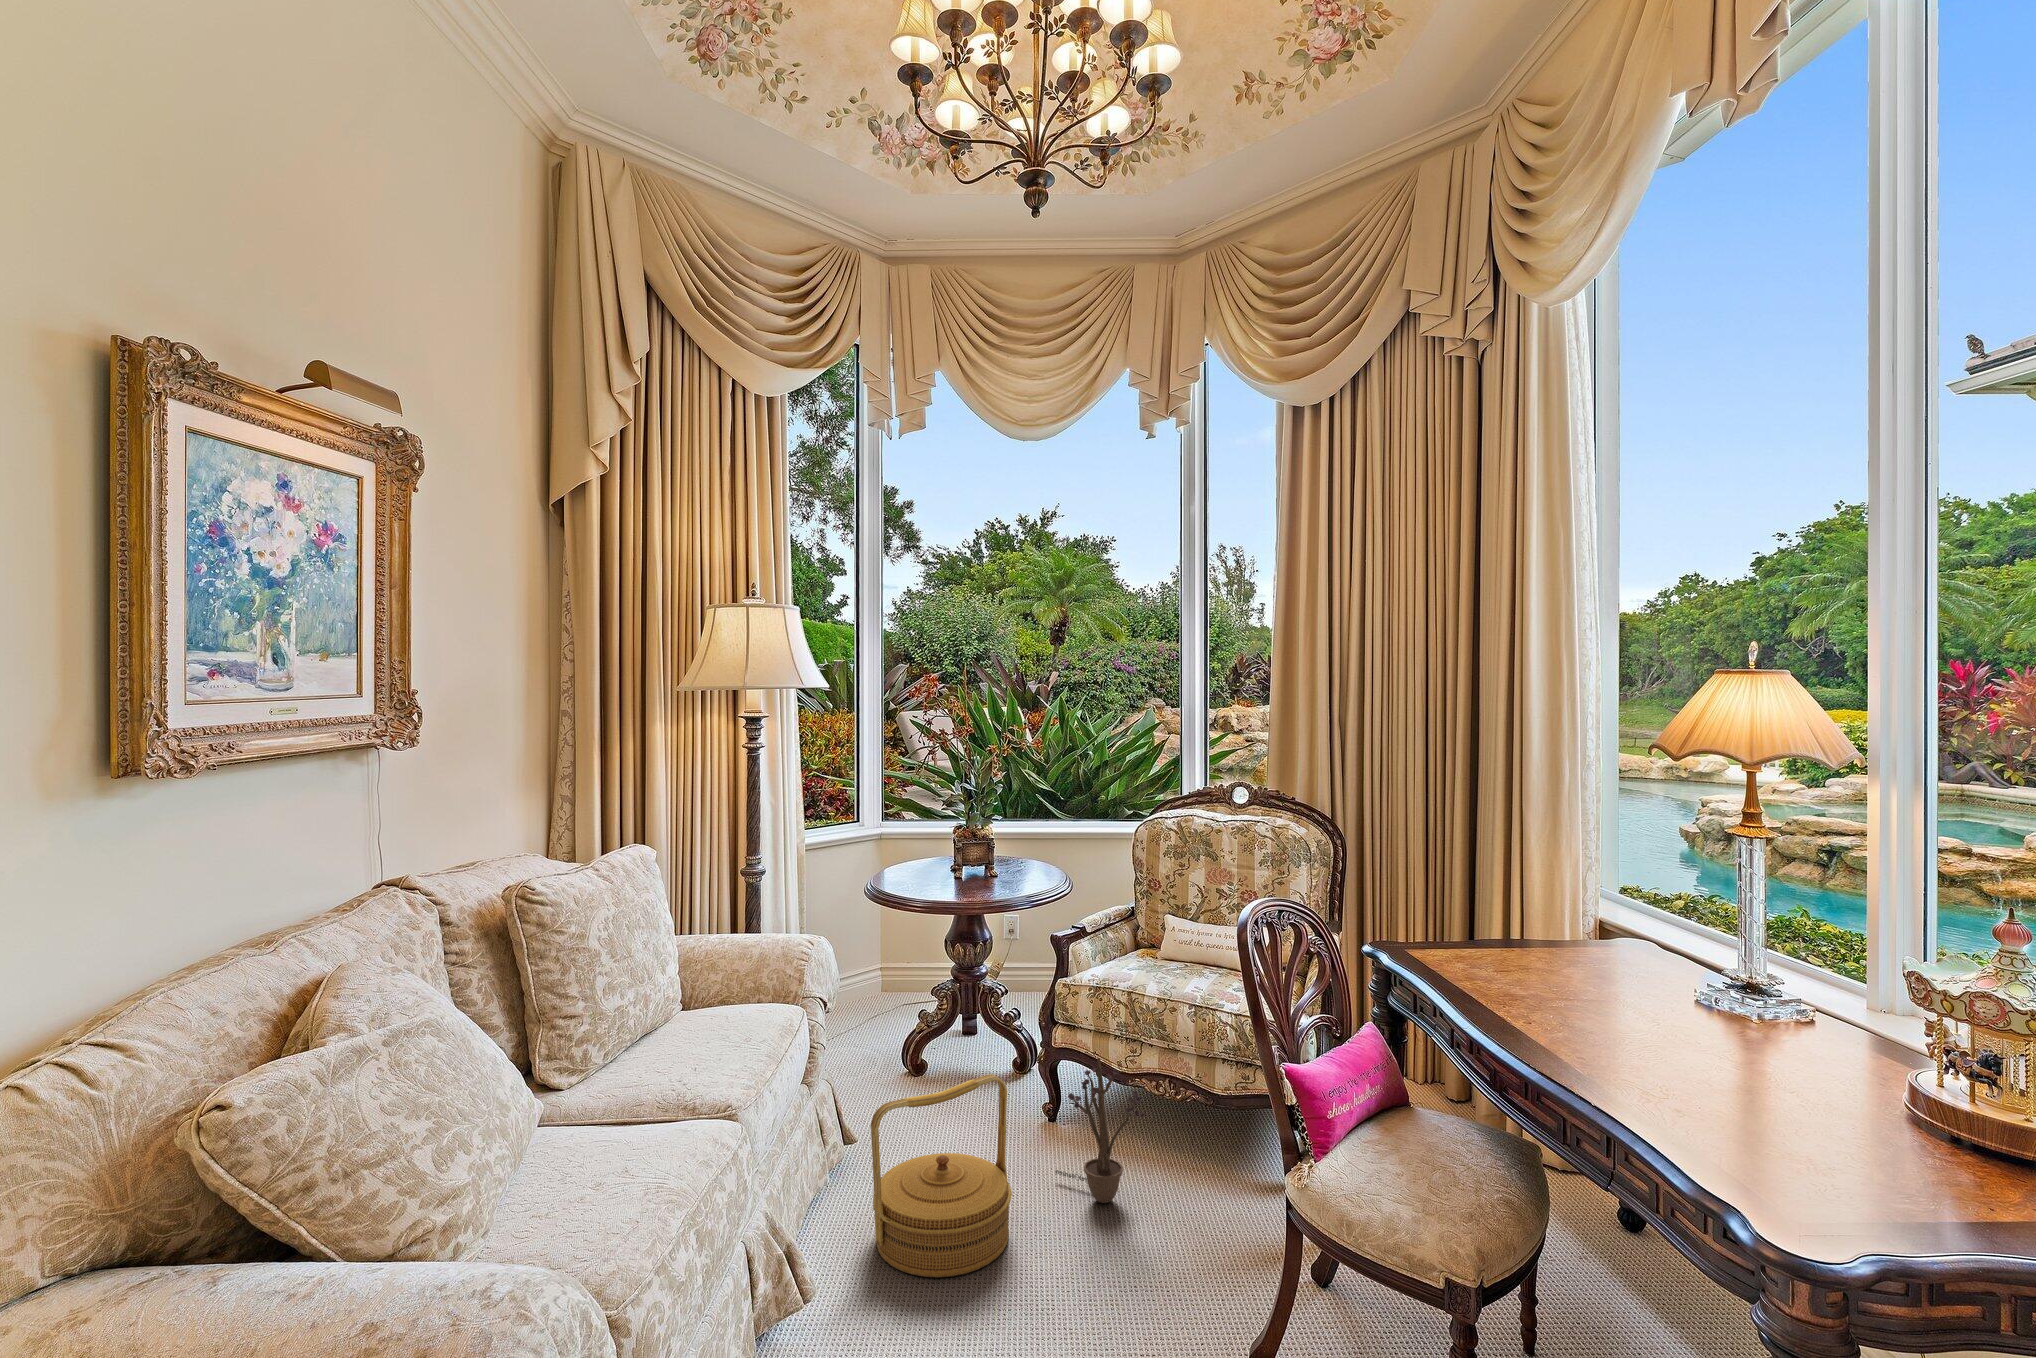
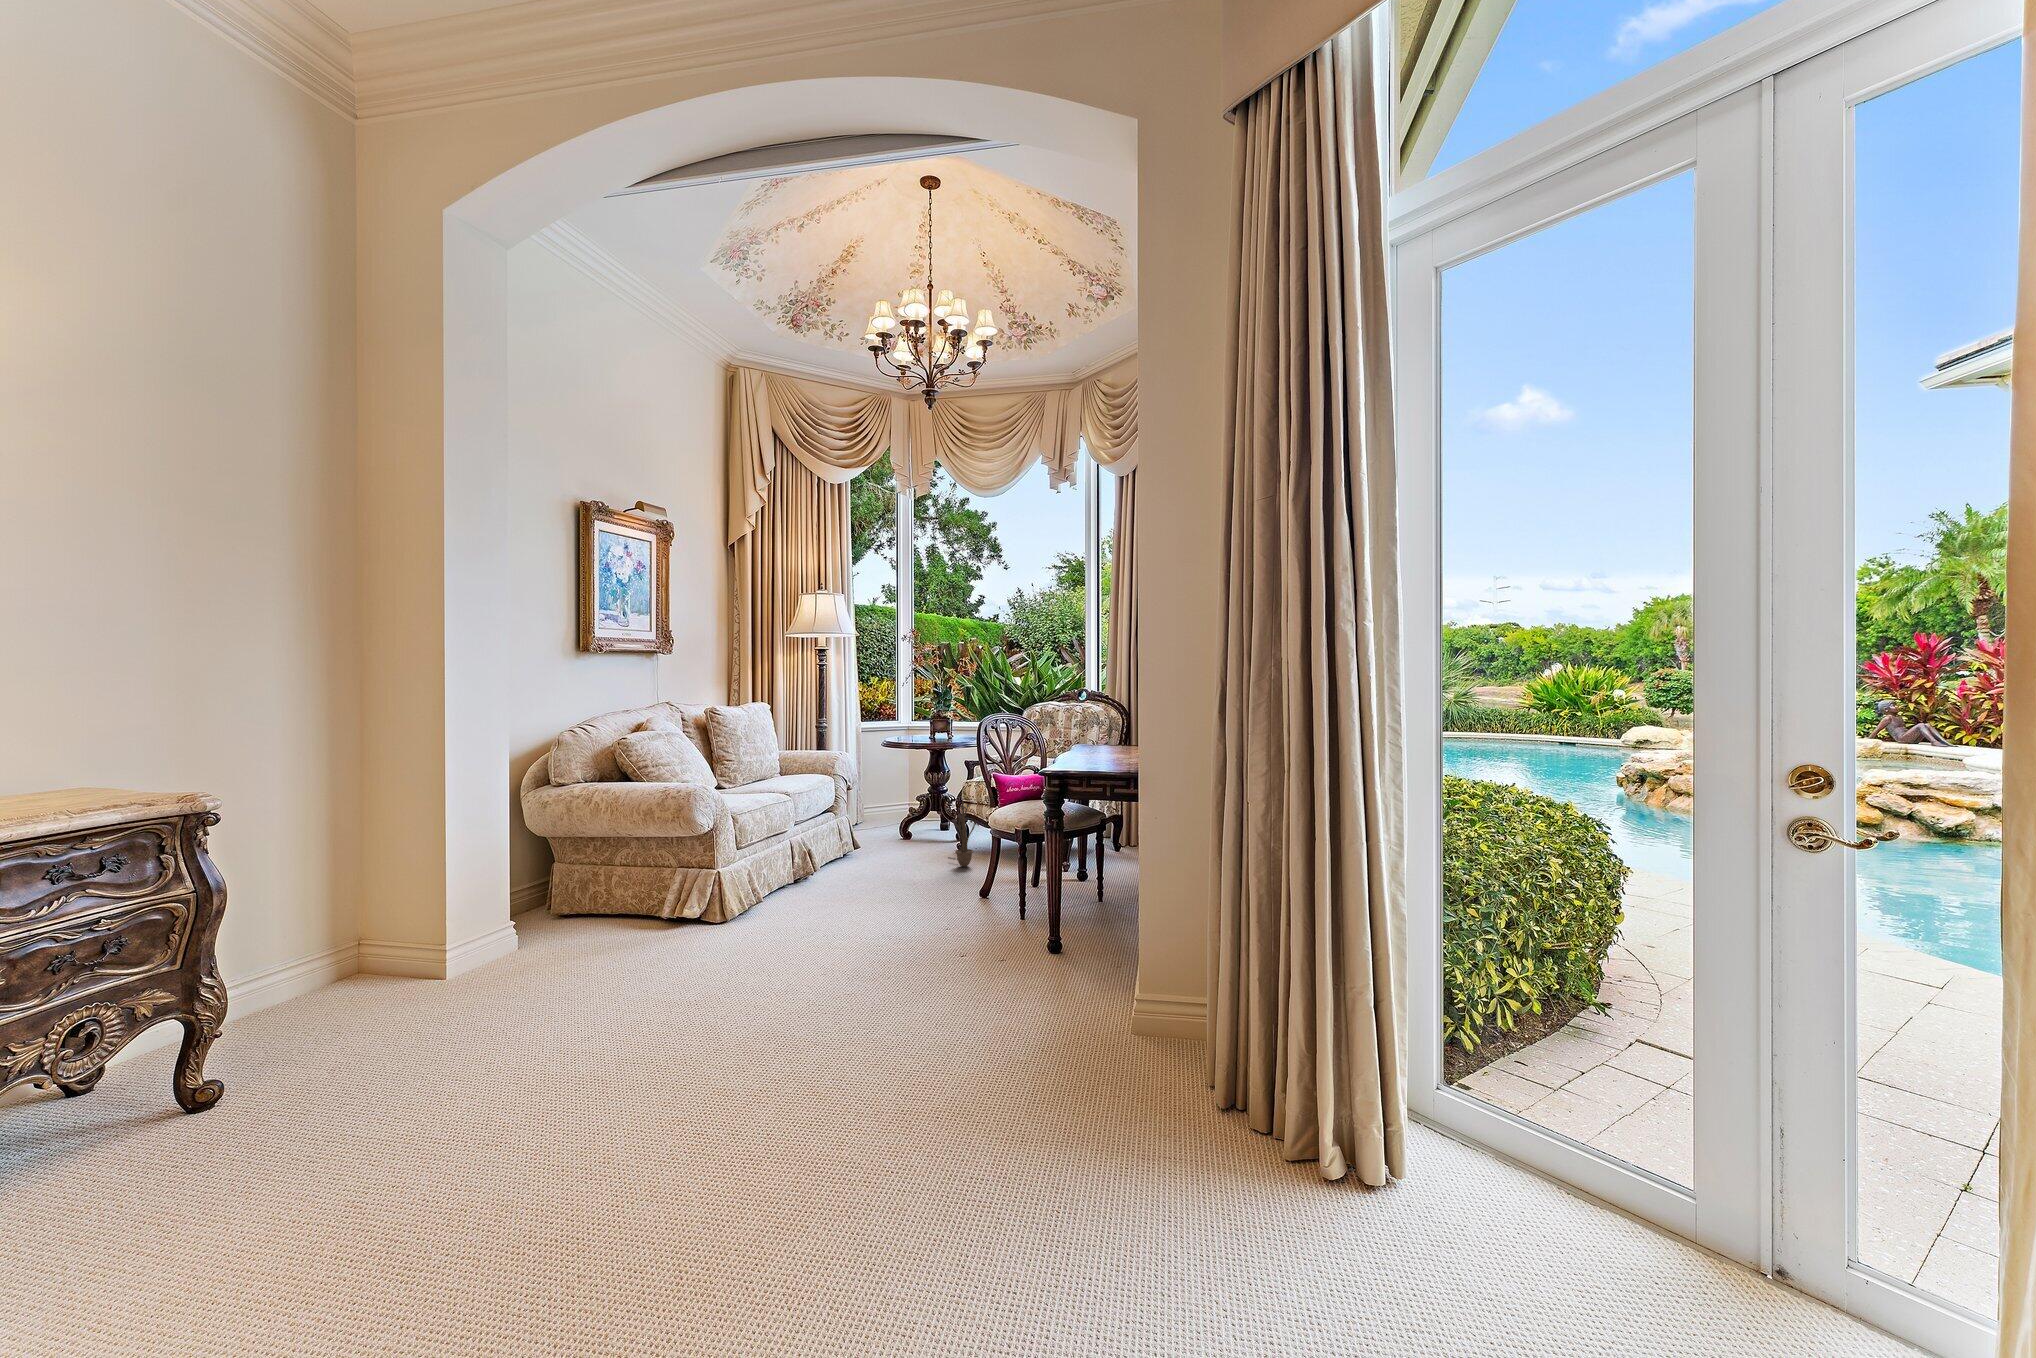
basket: present [871,1074,1012,1278] -> none [852,804,918,877]

